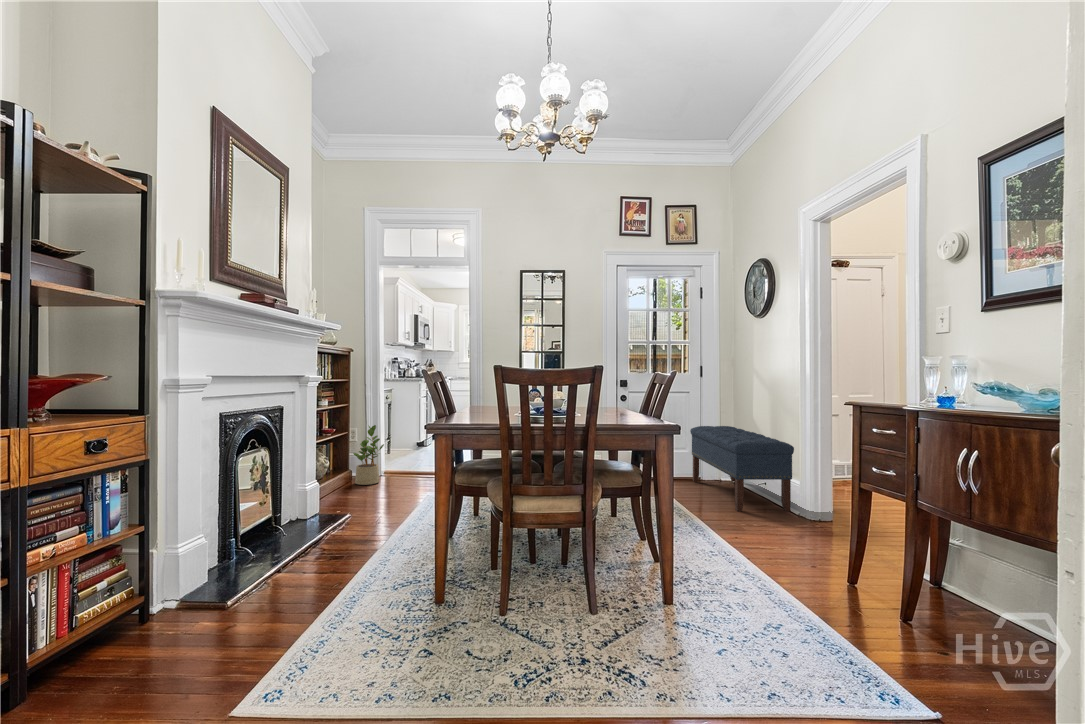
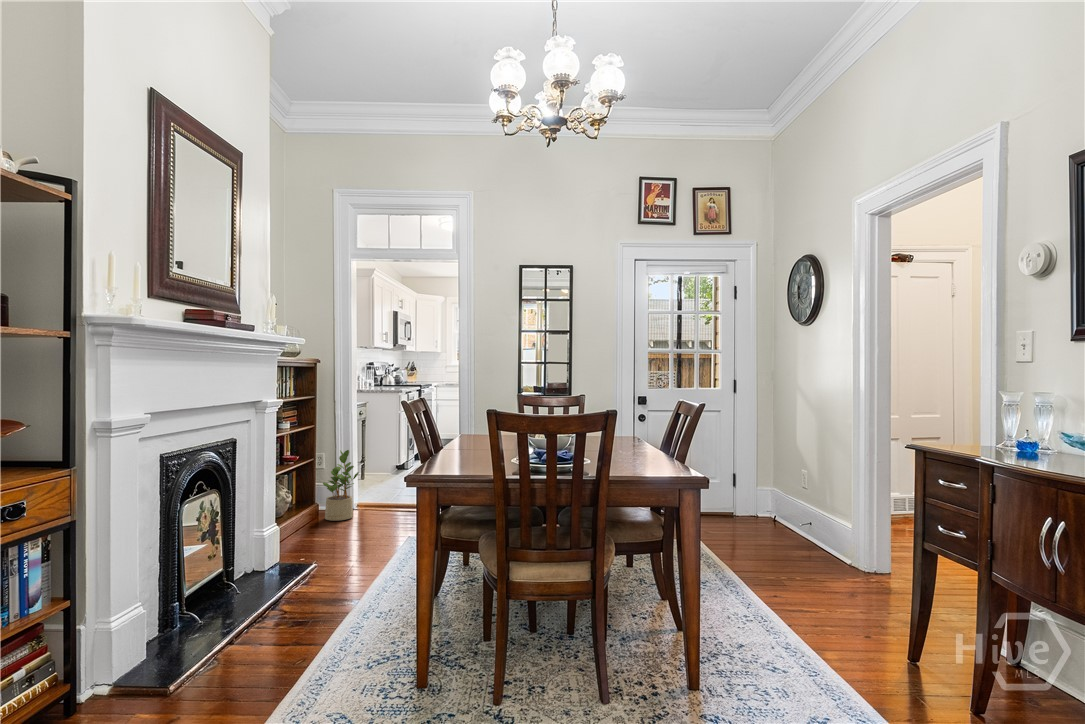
bench: present [690,426,794,512] -> none [720,451,843,559]

